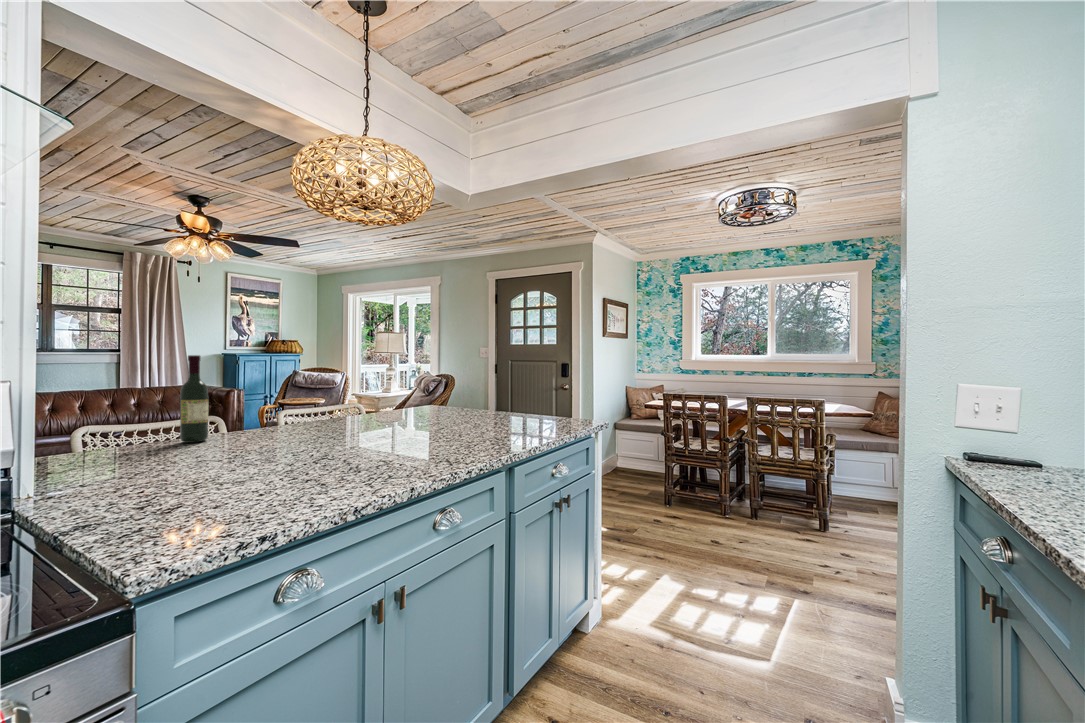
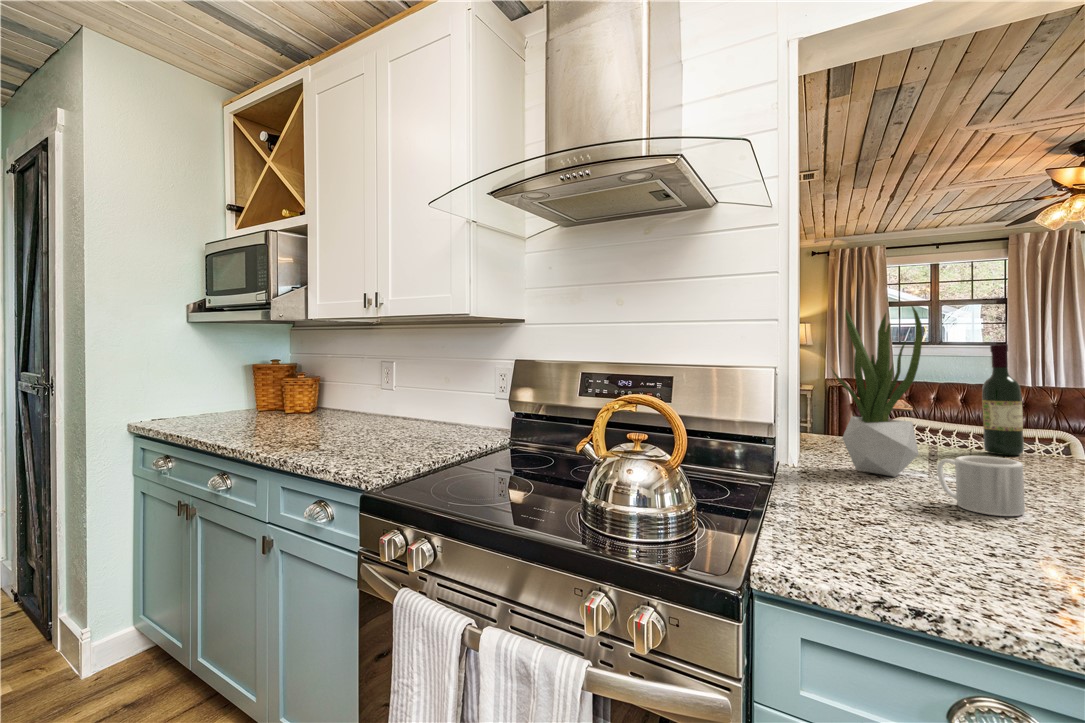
potted plant: none [71,314,168,478] -> present [832,306,922,477]
mug: none [195,439,254,481] -> present [937,456,1025,516]

